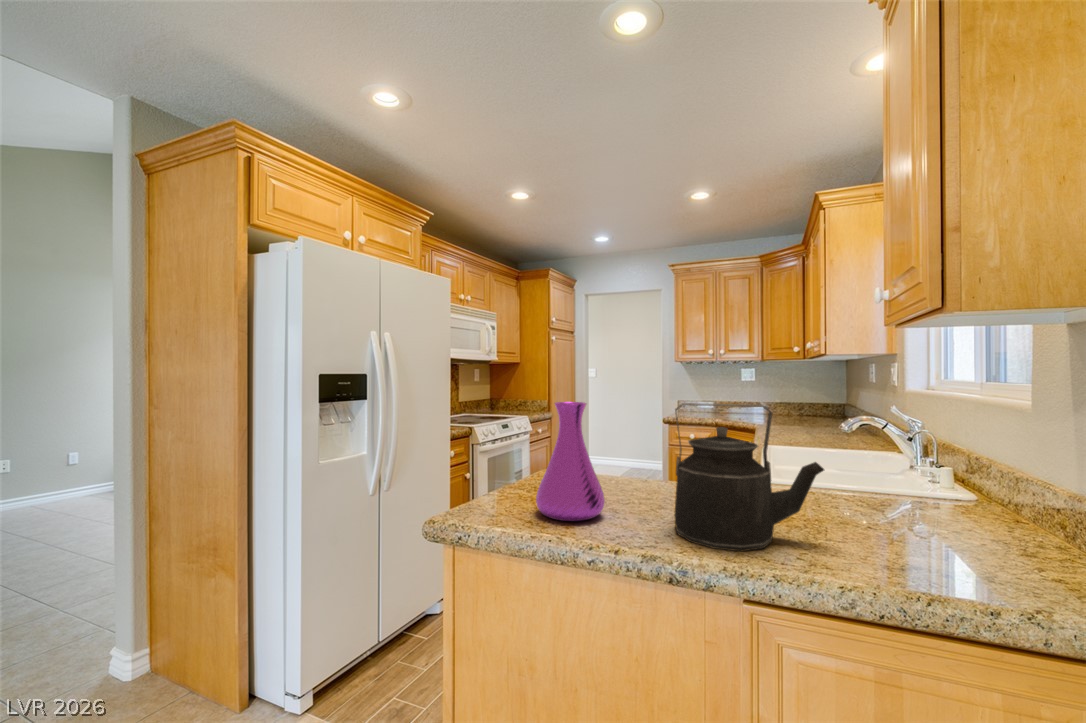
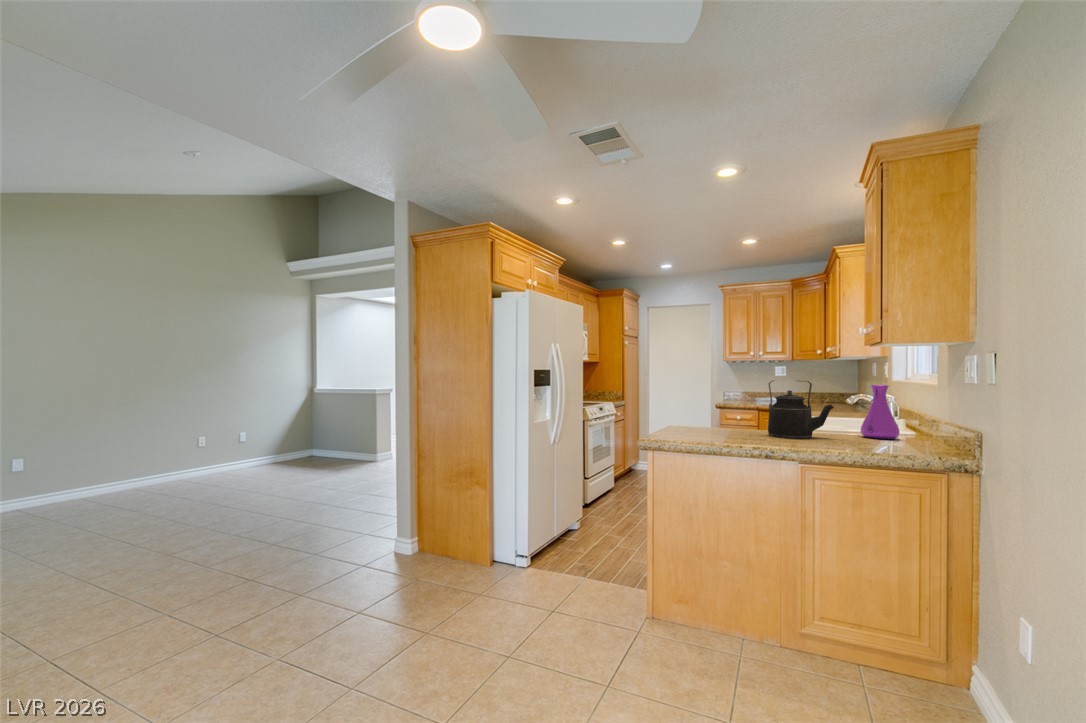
vase: present [536,402,605,521] -> present [861,385,900,439]

